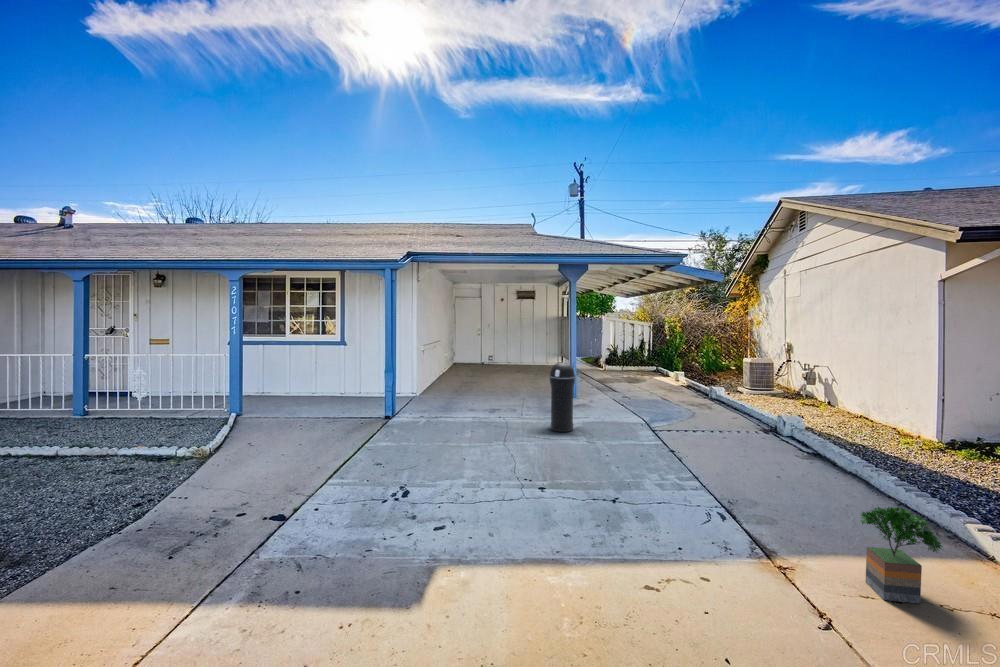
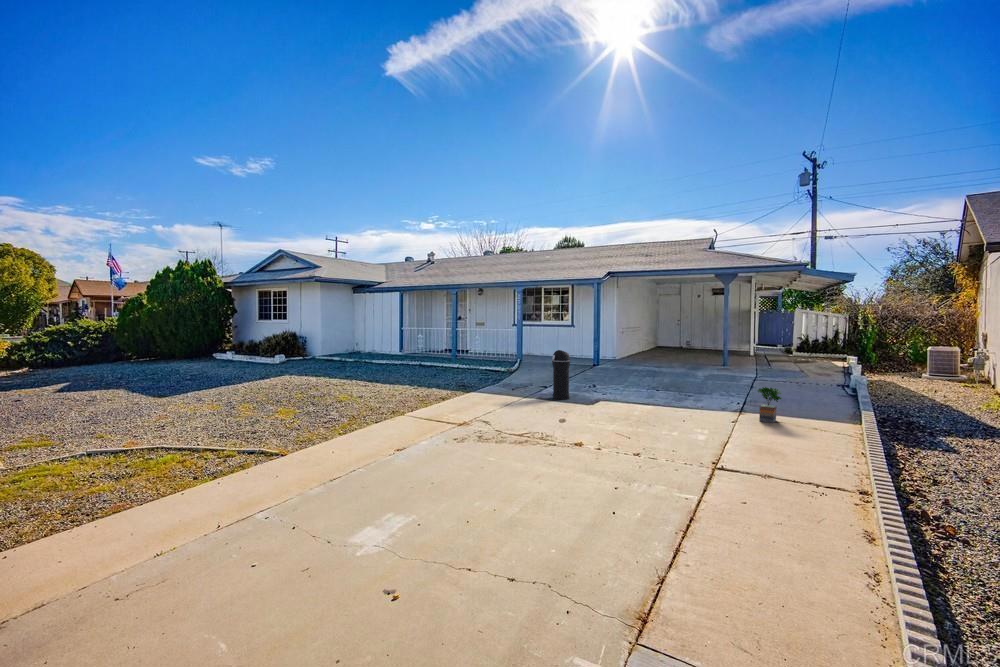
trash can: present [550,363,575,432] -> present [552,350,570,400]

